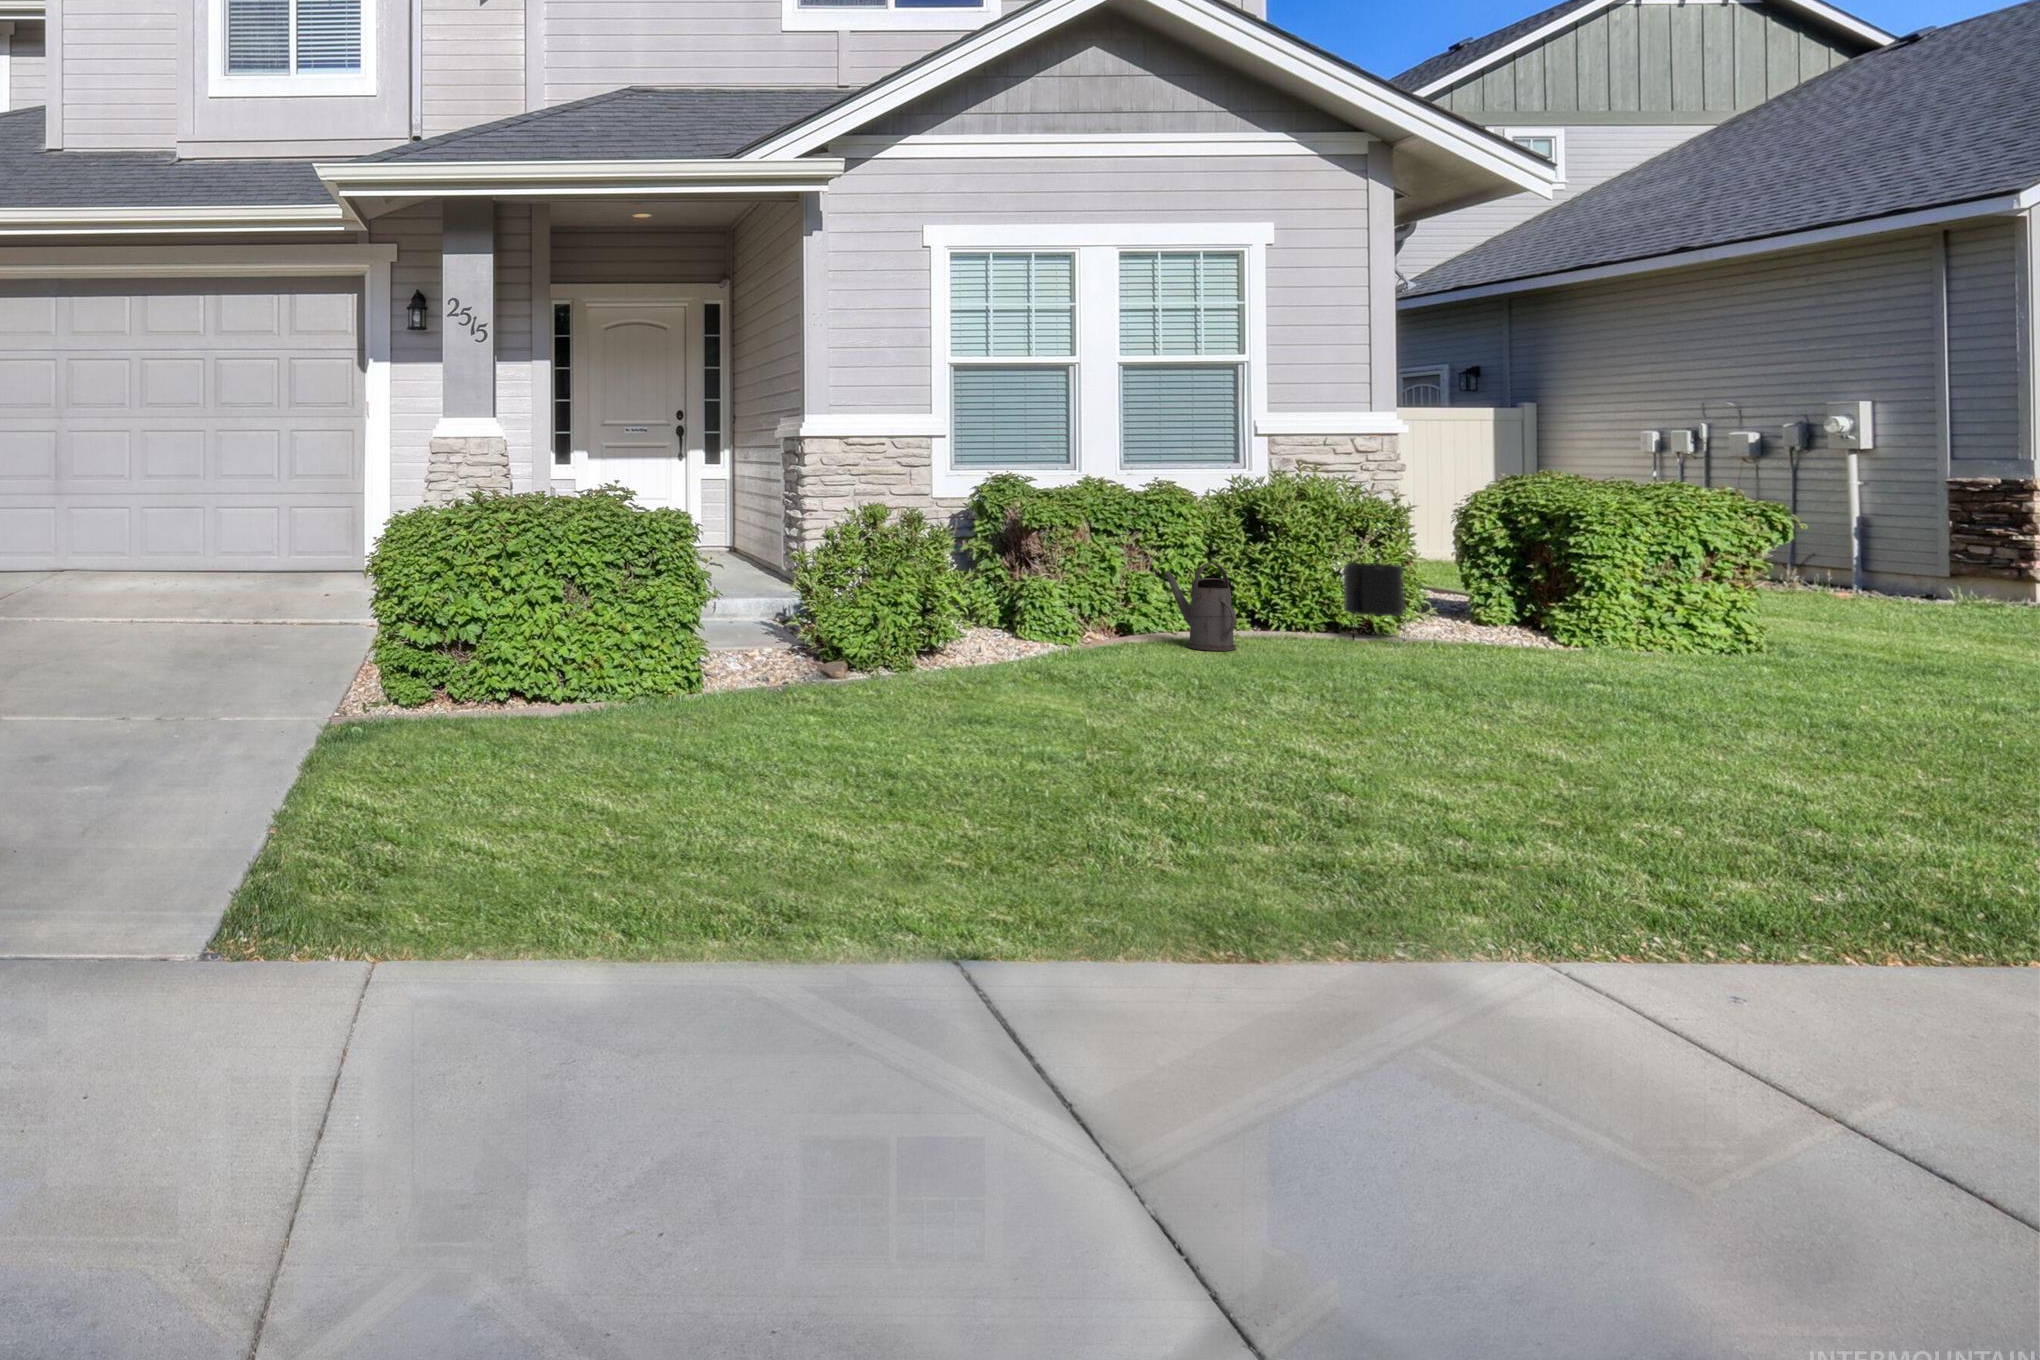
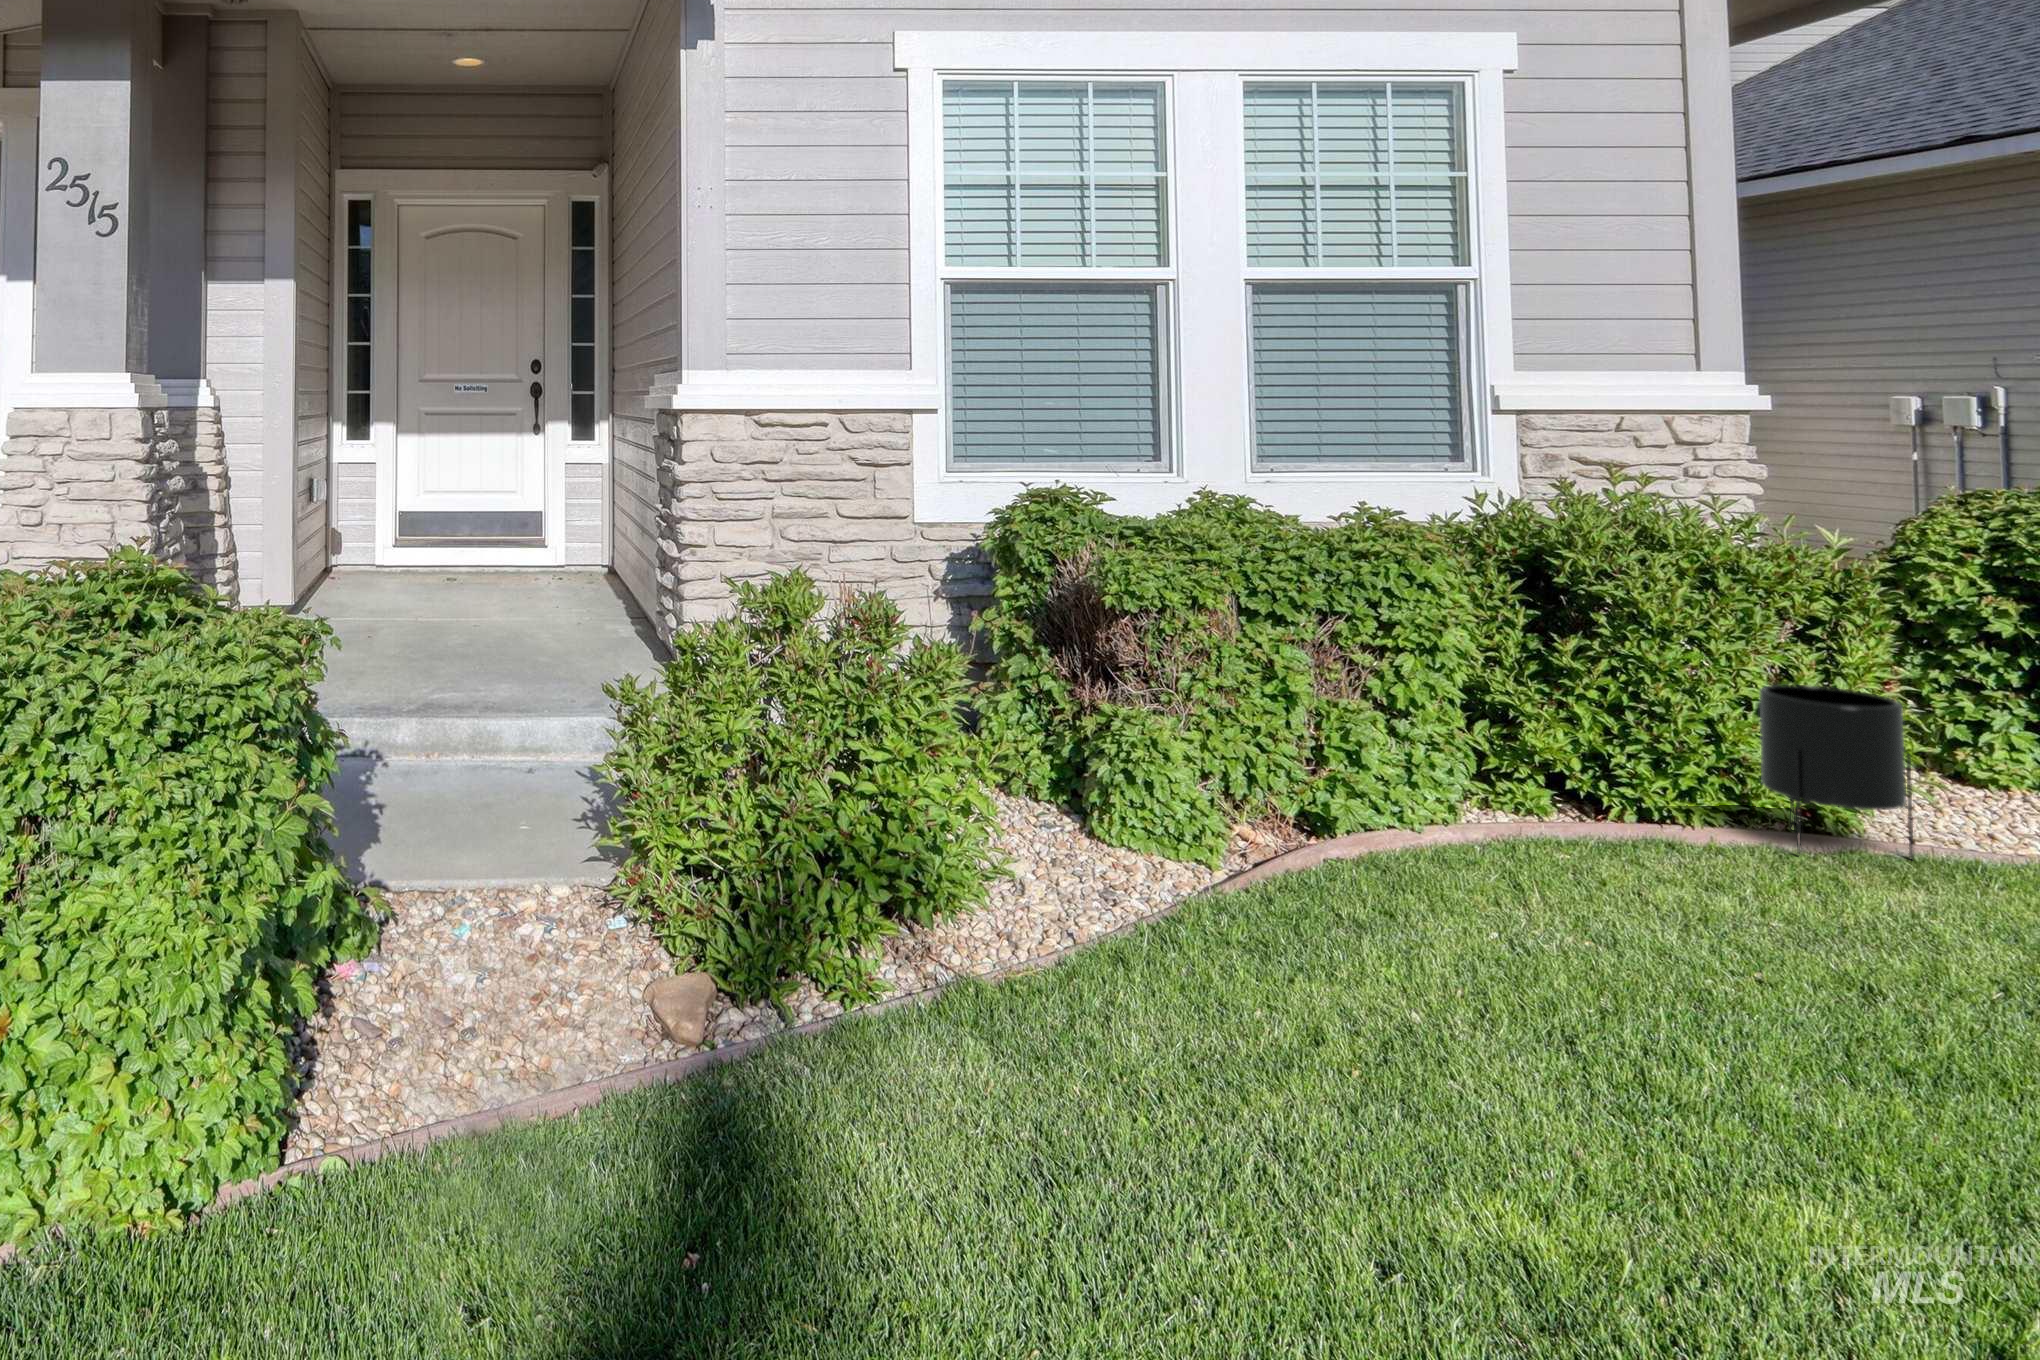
watering can: present [1165,563,1237,651] -> none [1393,699,1592,901]

